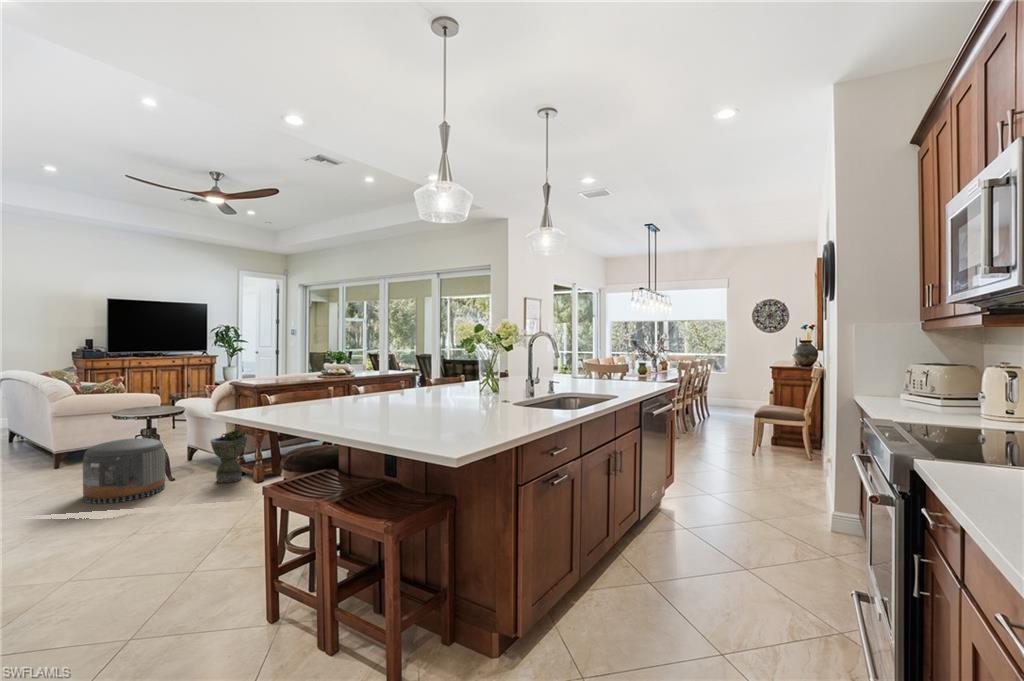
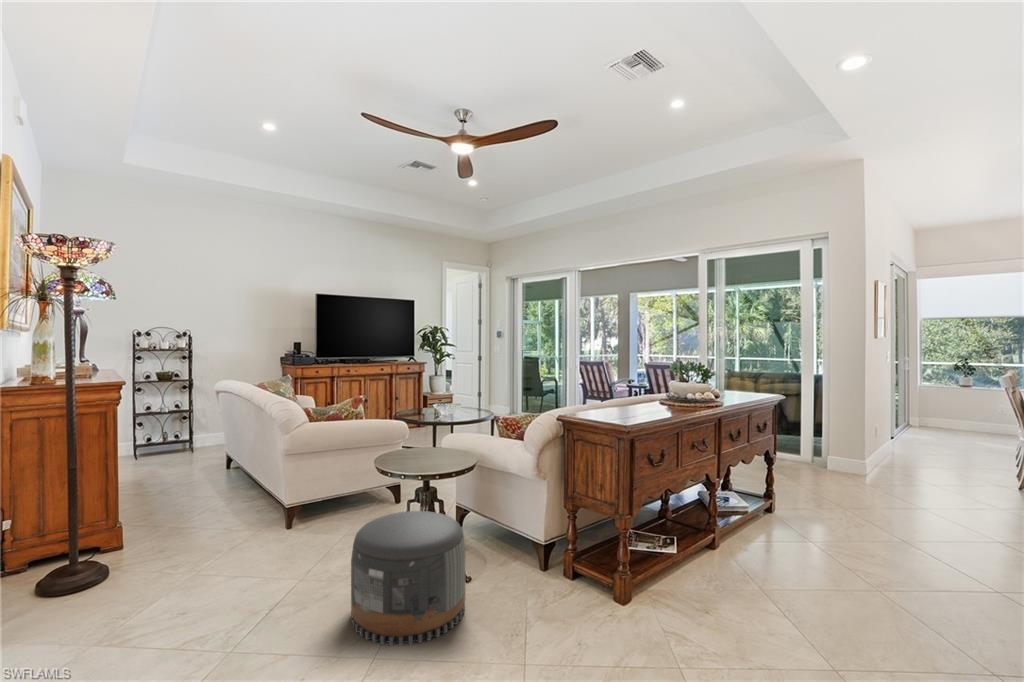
planter: present [211,429,247,483] -> none [527,499,583,600]

